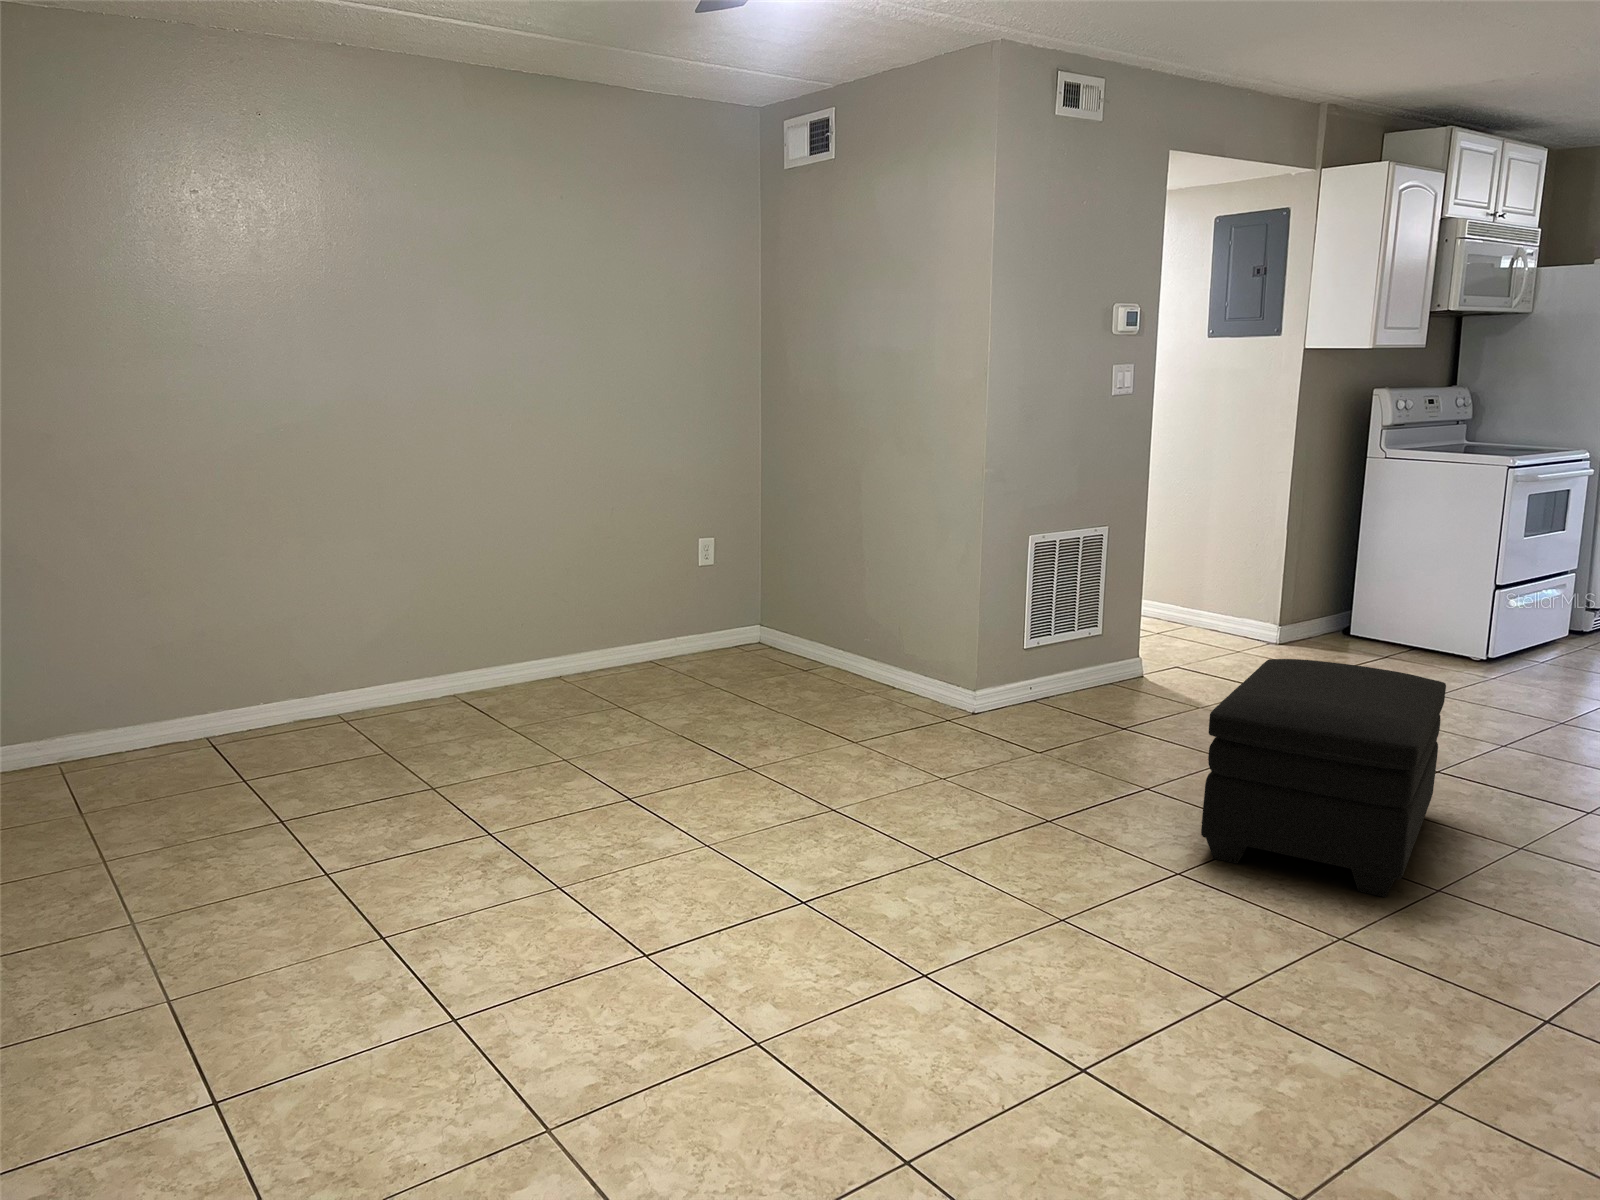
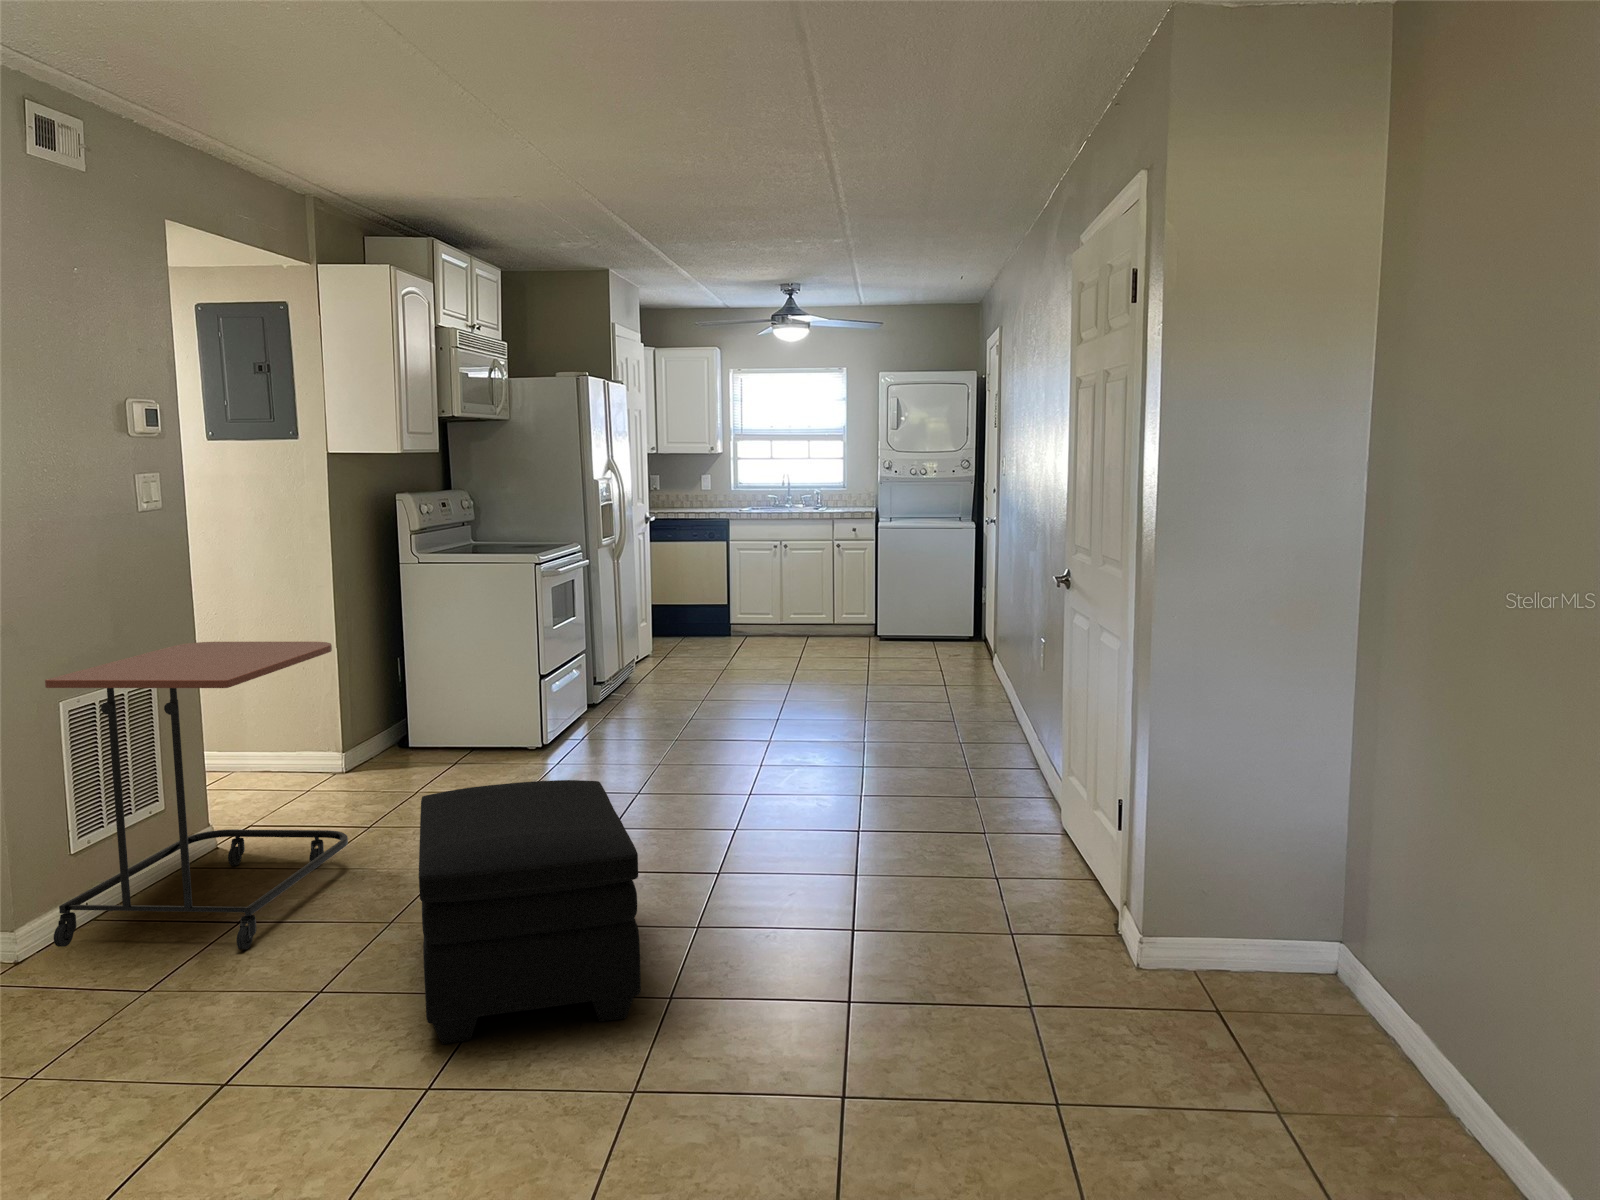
side table: none [1000,506,1242,750] -> present [45,642,348,949]

